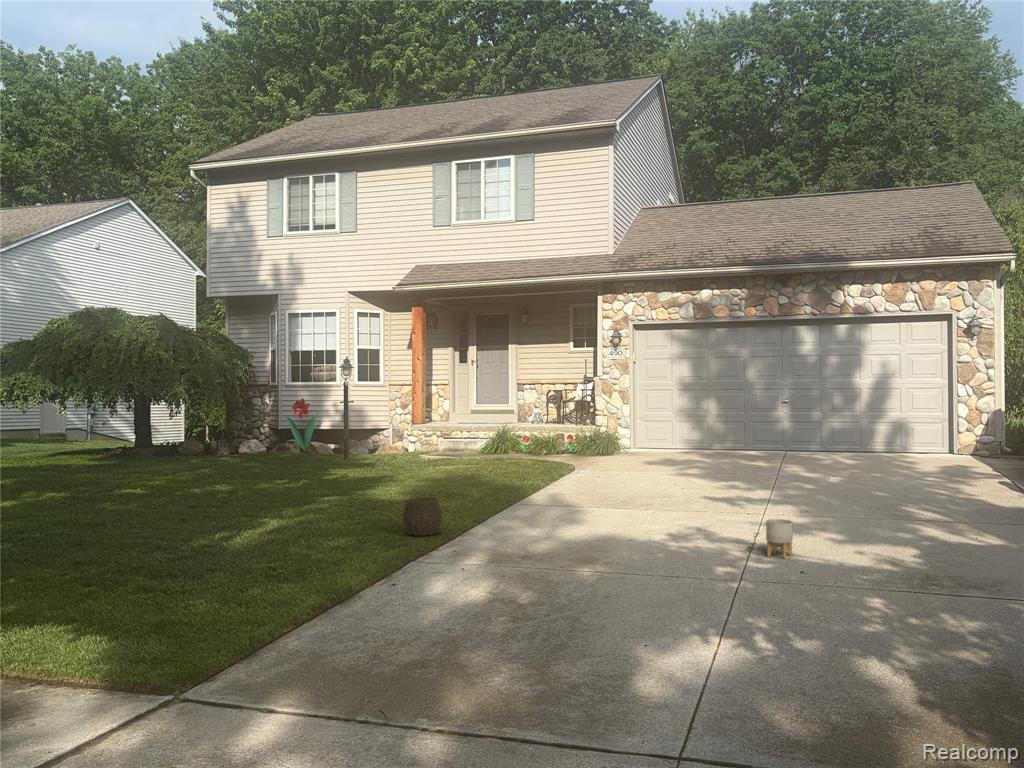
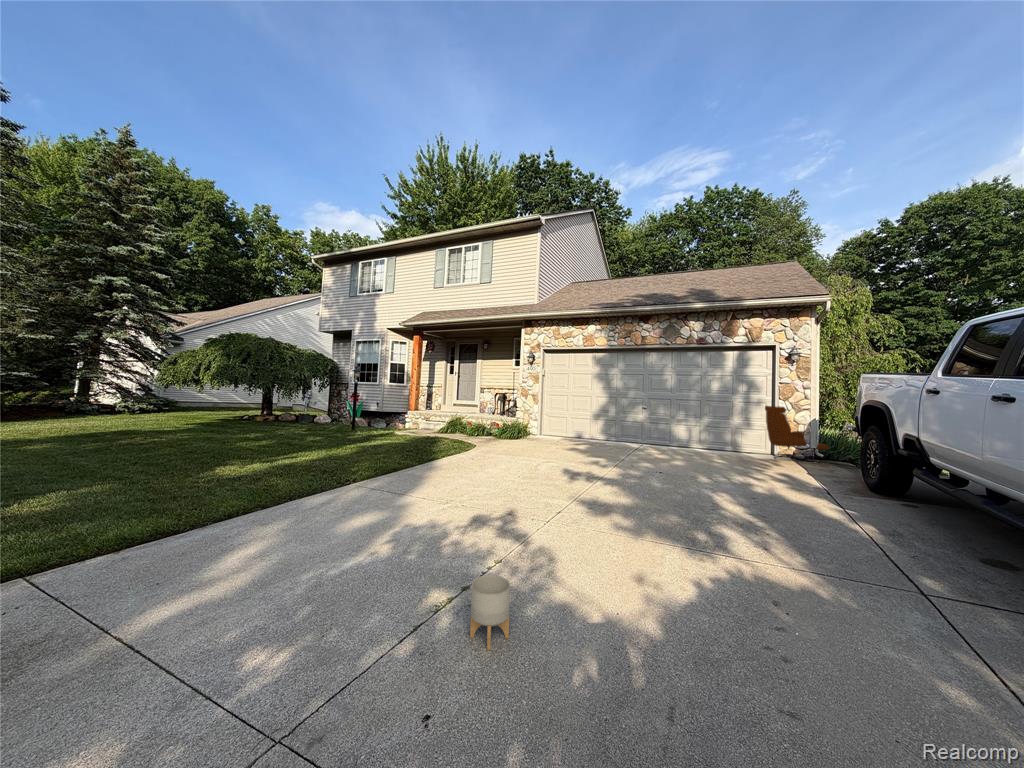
lounge chair: none [940,392,1017,459] -> present [765,406,829,461]
woven basket: present [403,497,442,536] -> none [159,484,212,529]

